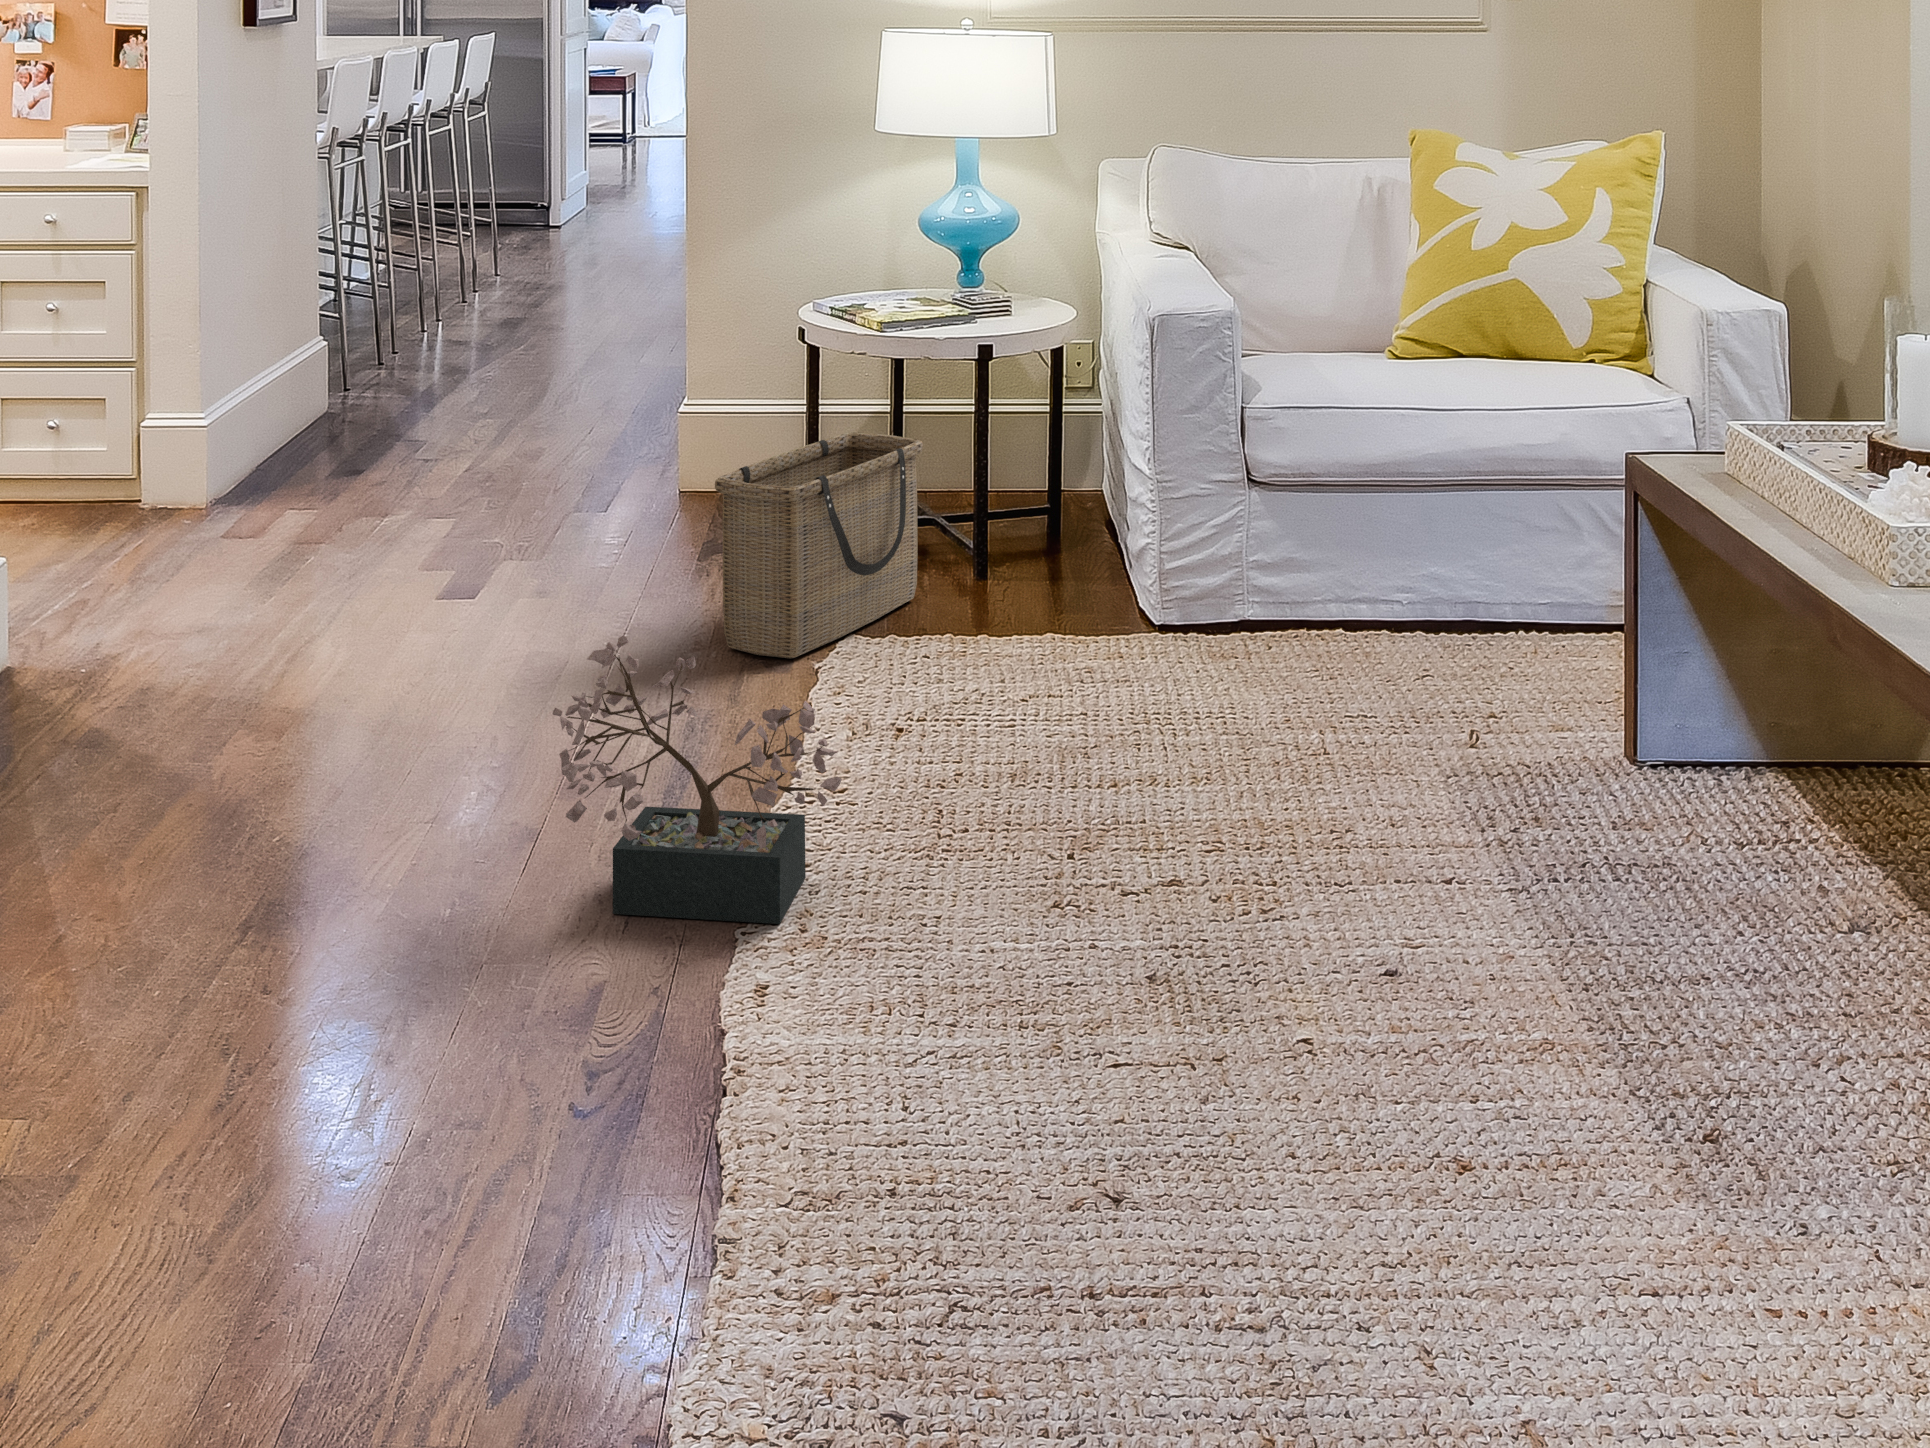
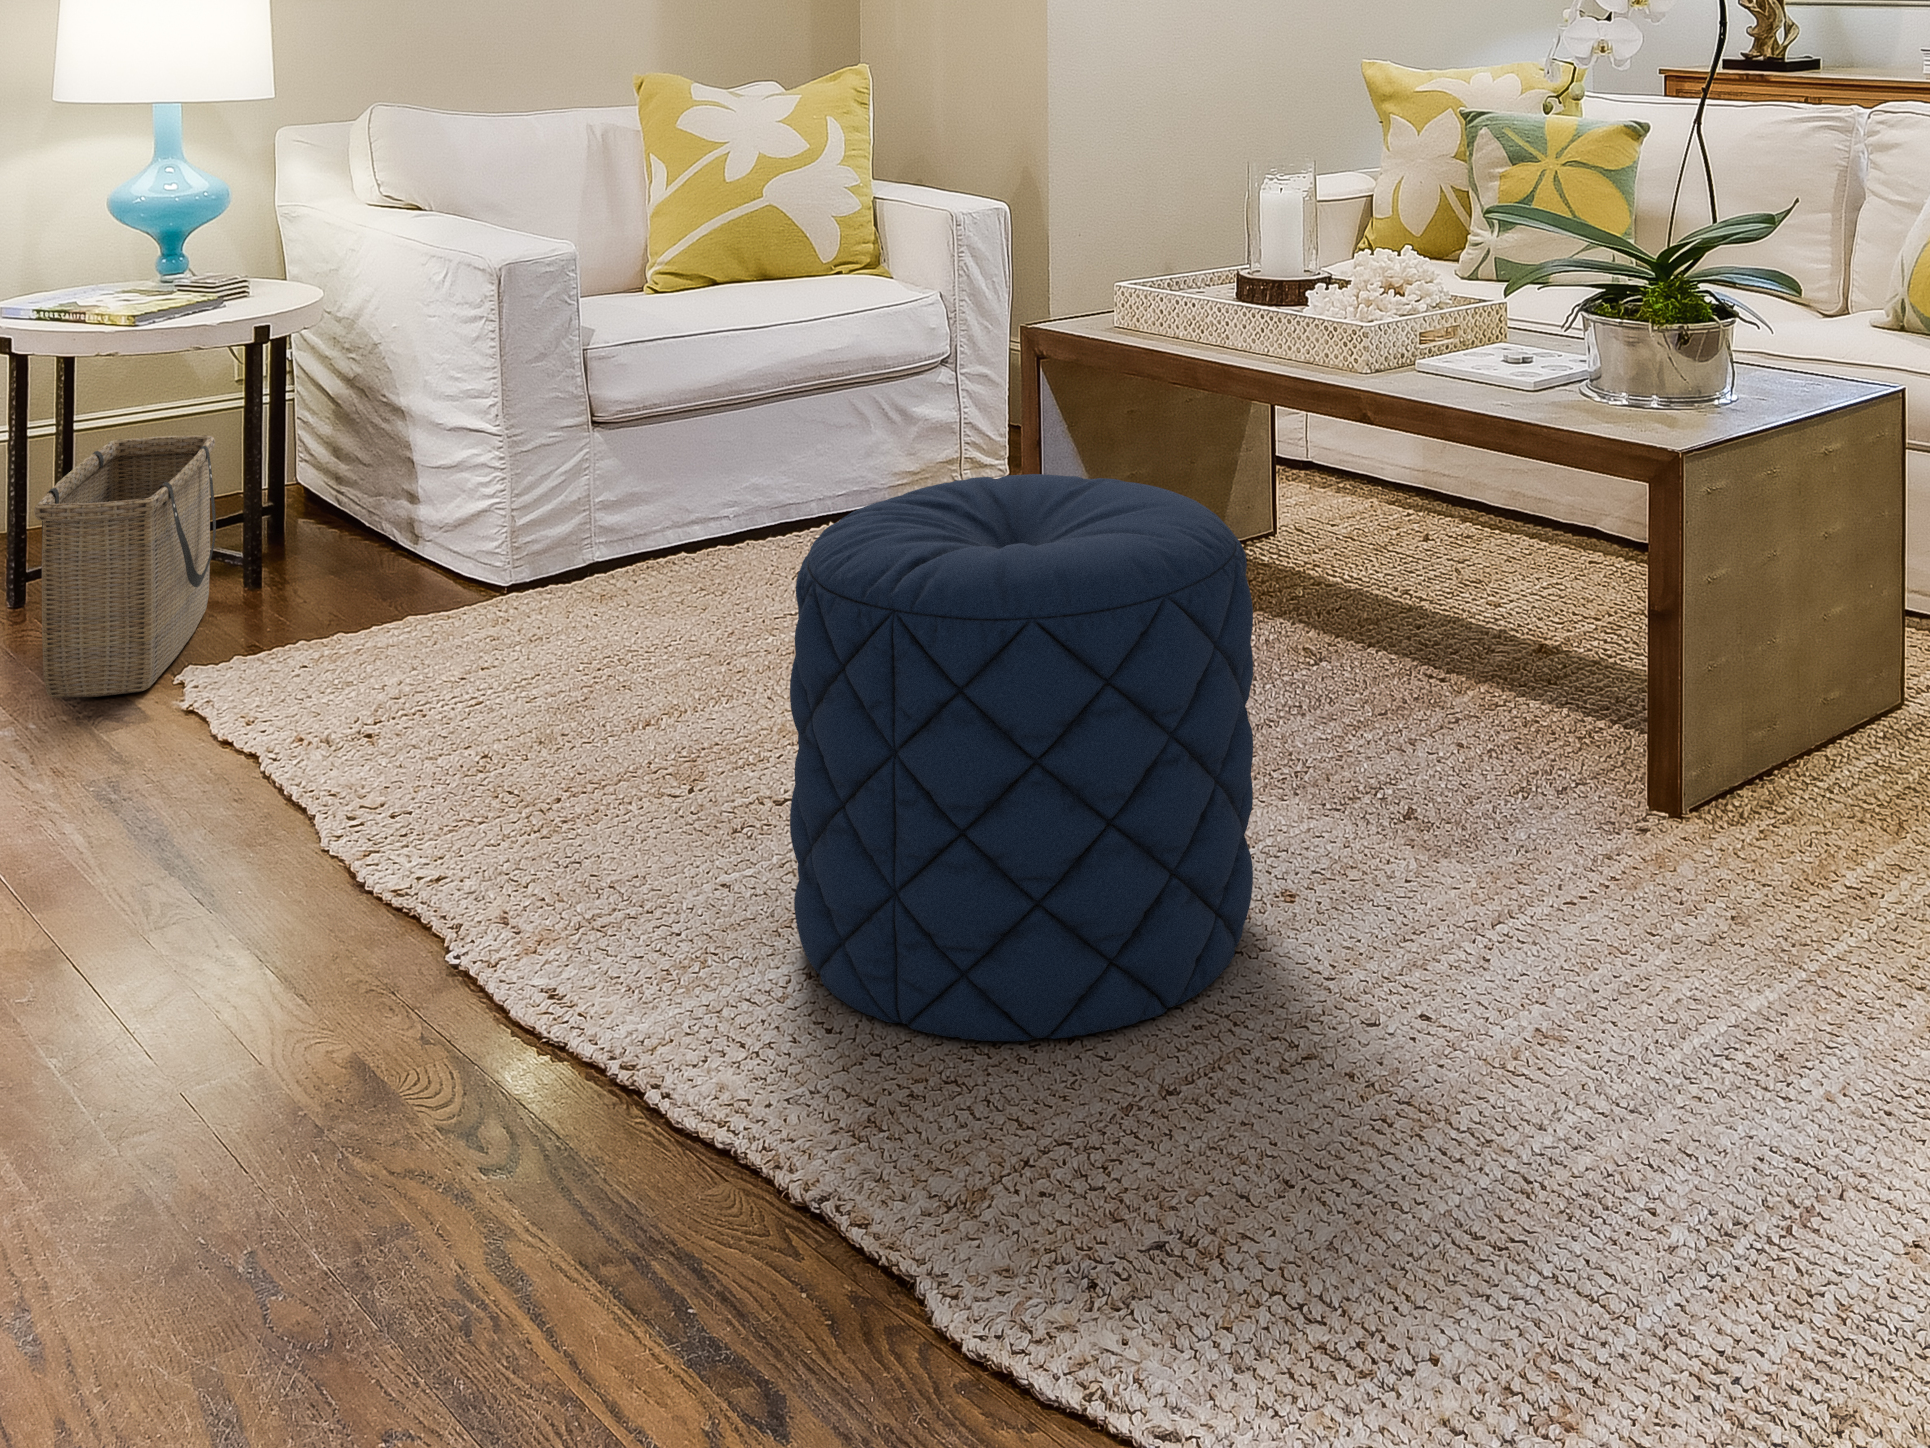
pouf: none [924,596,1456,1267] -> present [790,474,1253,1041]
decorative plant: present [553,636,841,924] -> none [170,659,512,957]

